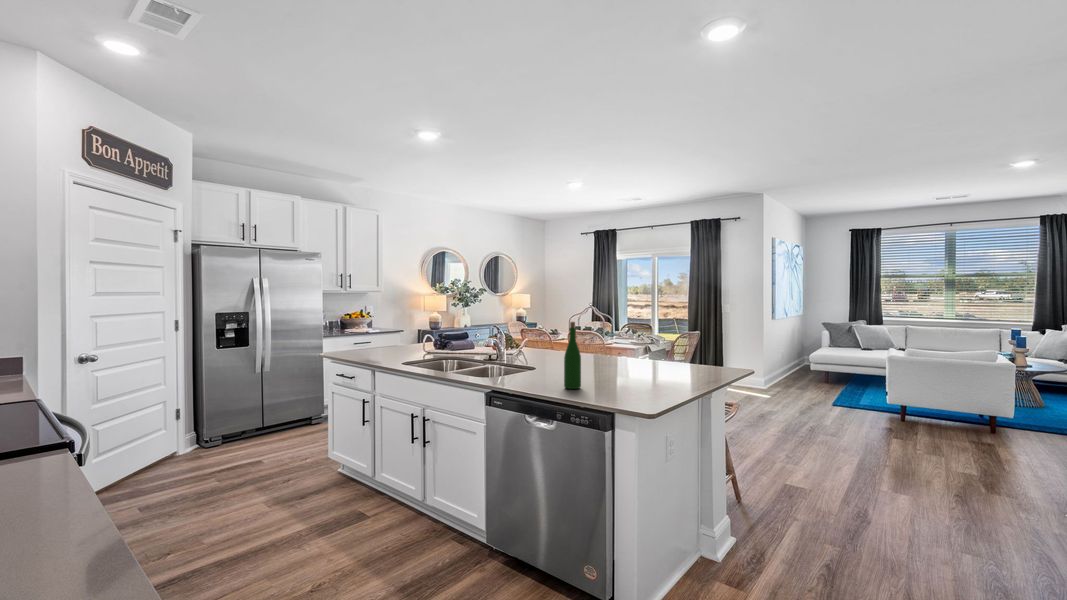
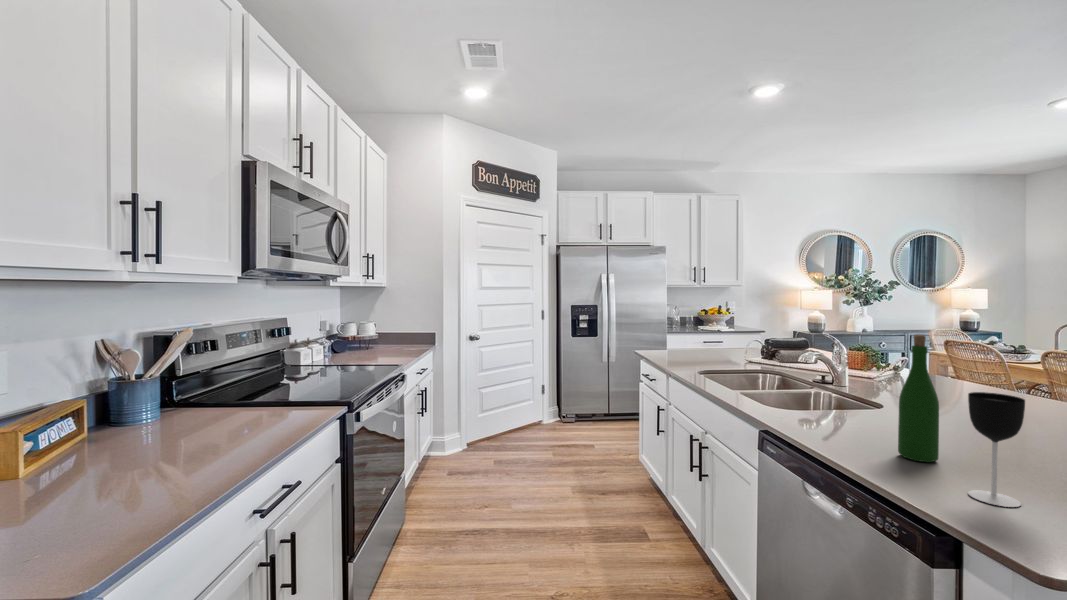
wine glass: none [600,347,620,398] -> present [968,392,1025,507]

